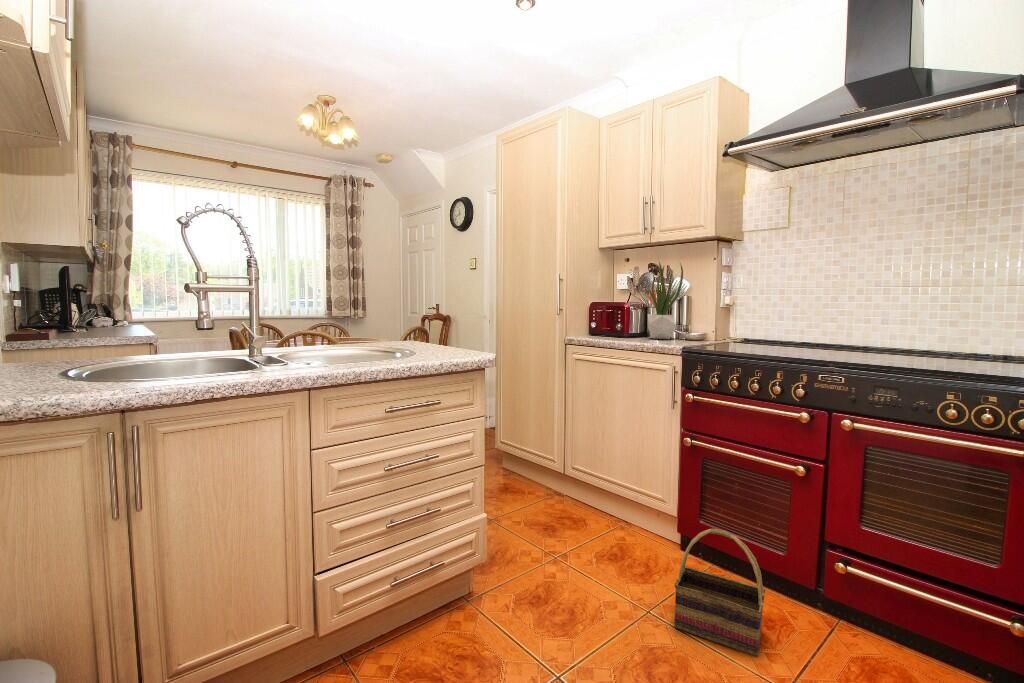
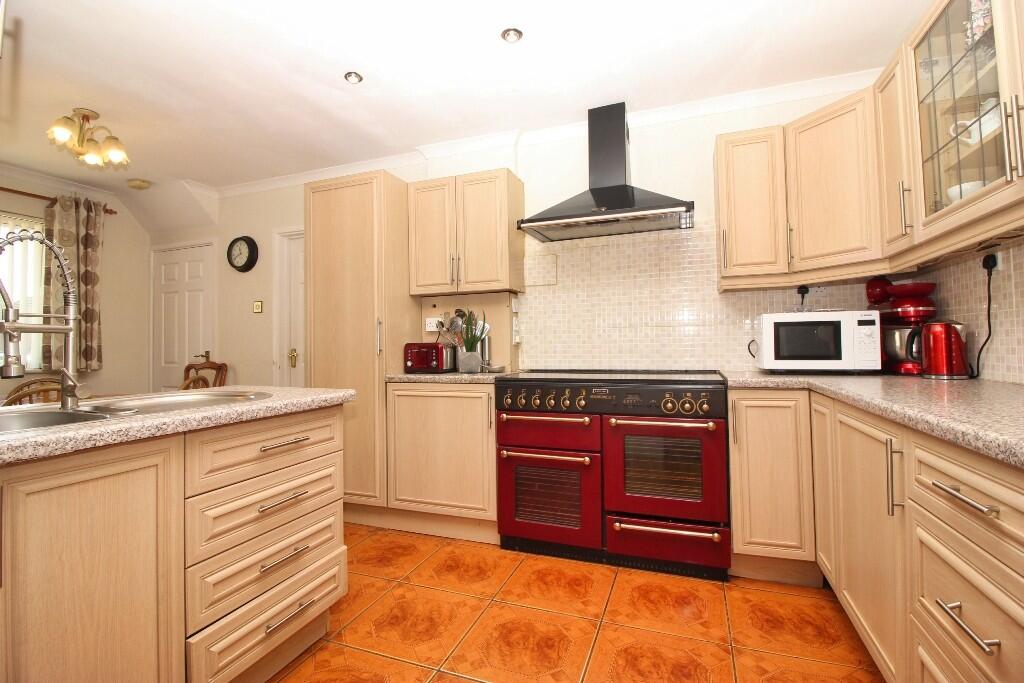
basket: present [674,529,765,657] -> none [513,515,578,609]

